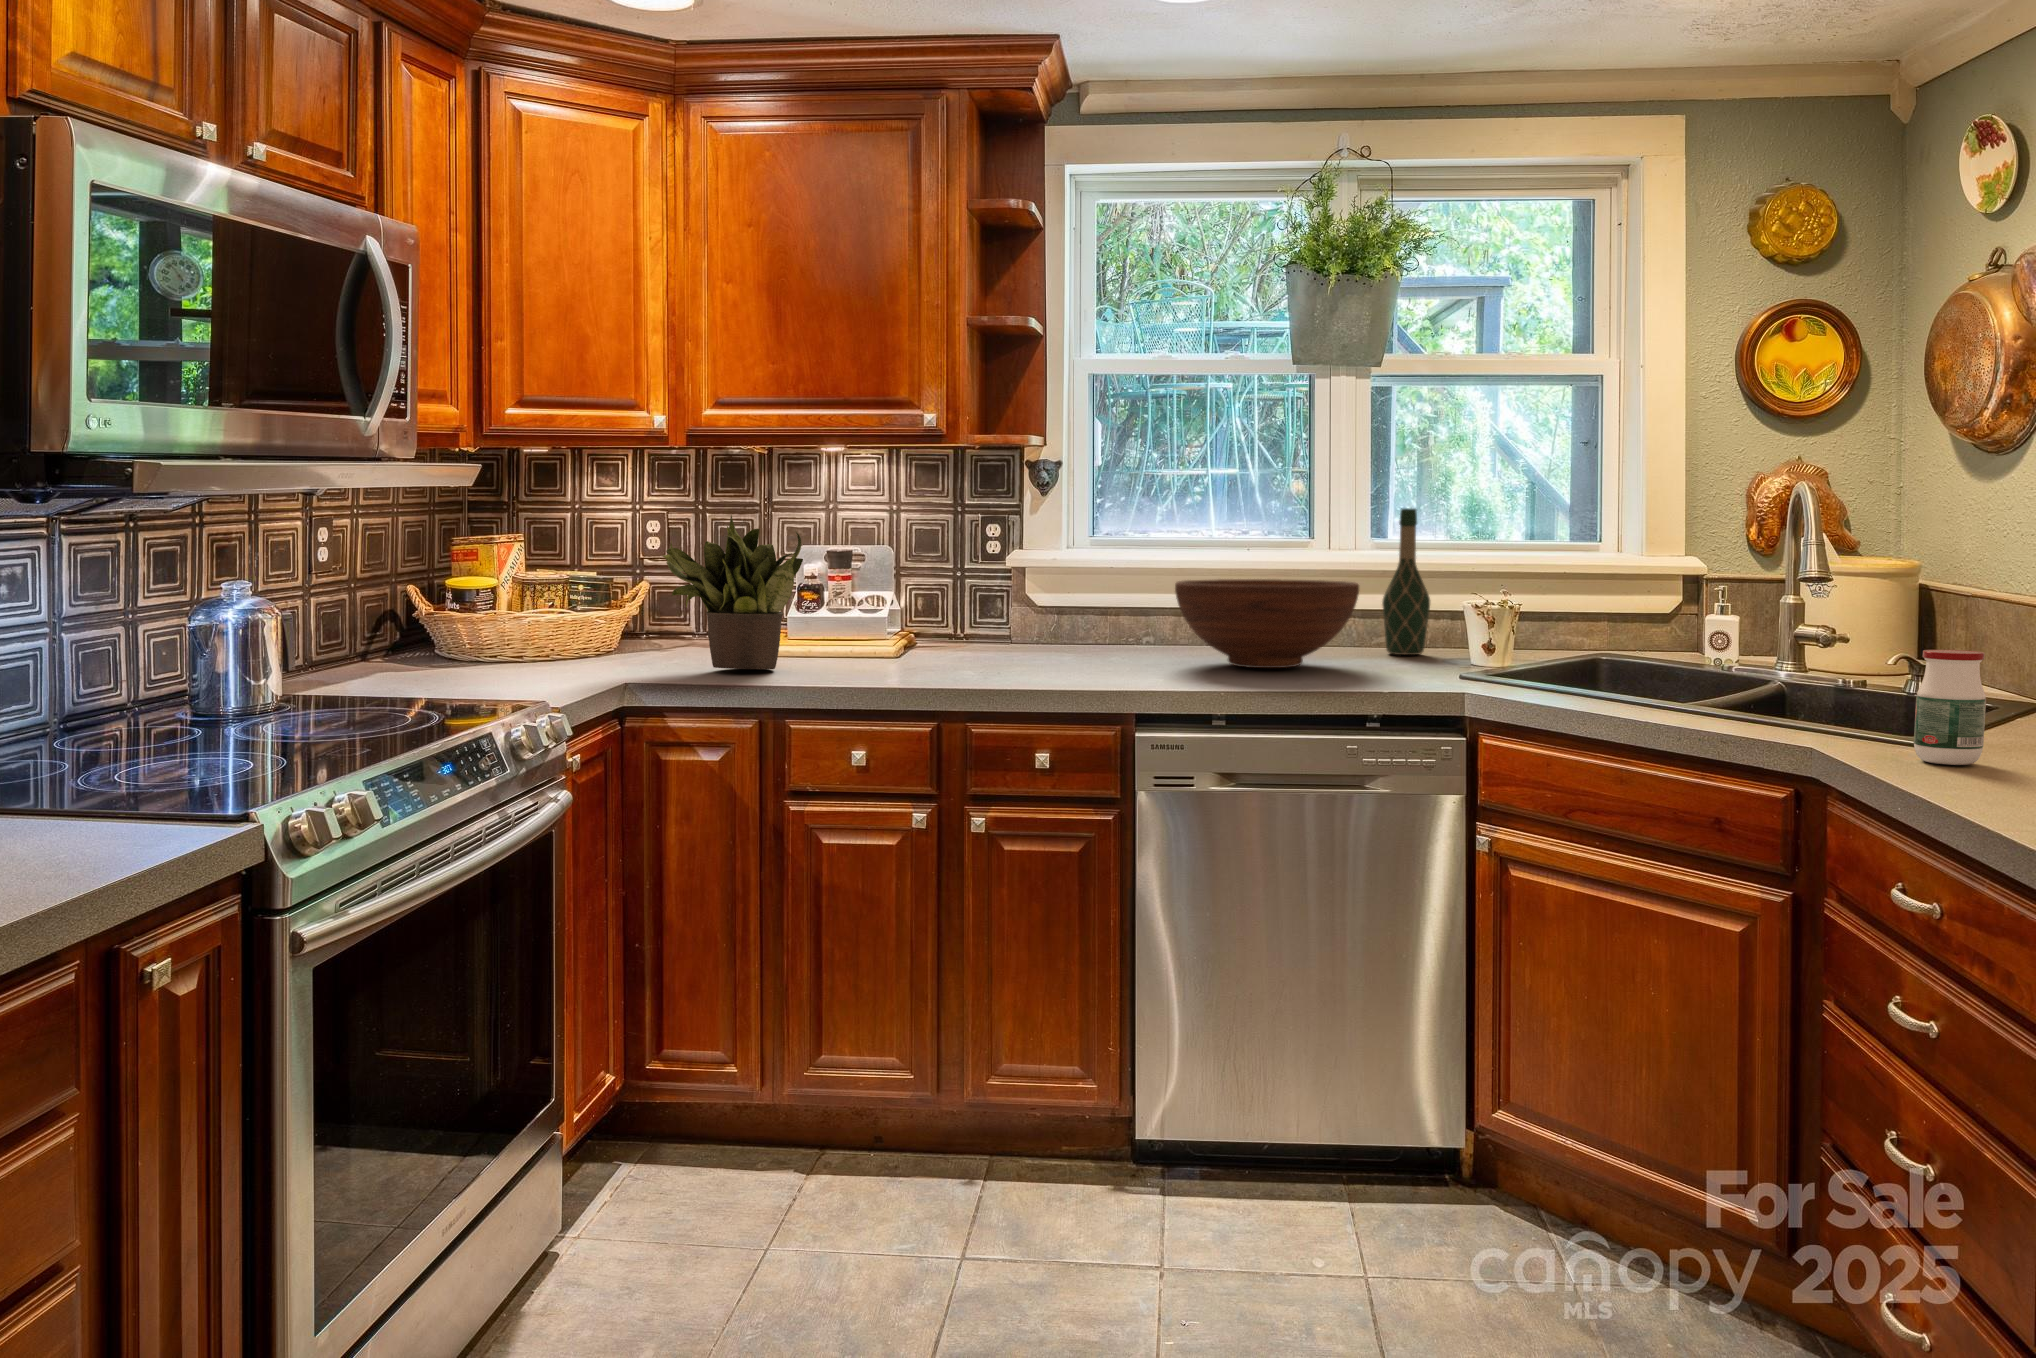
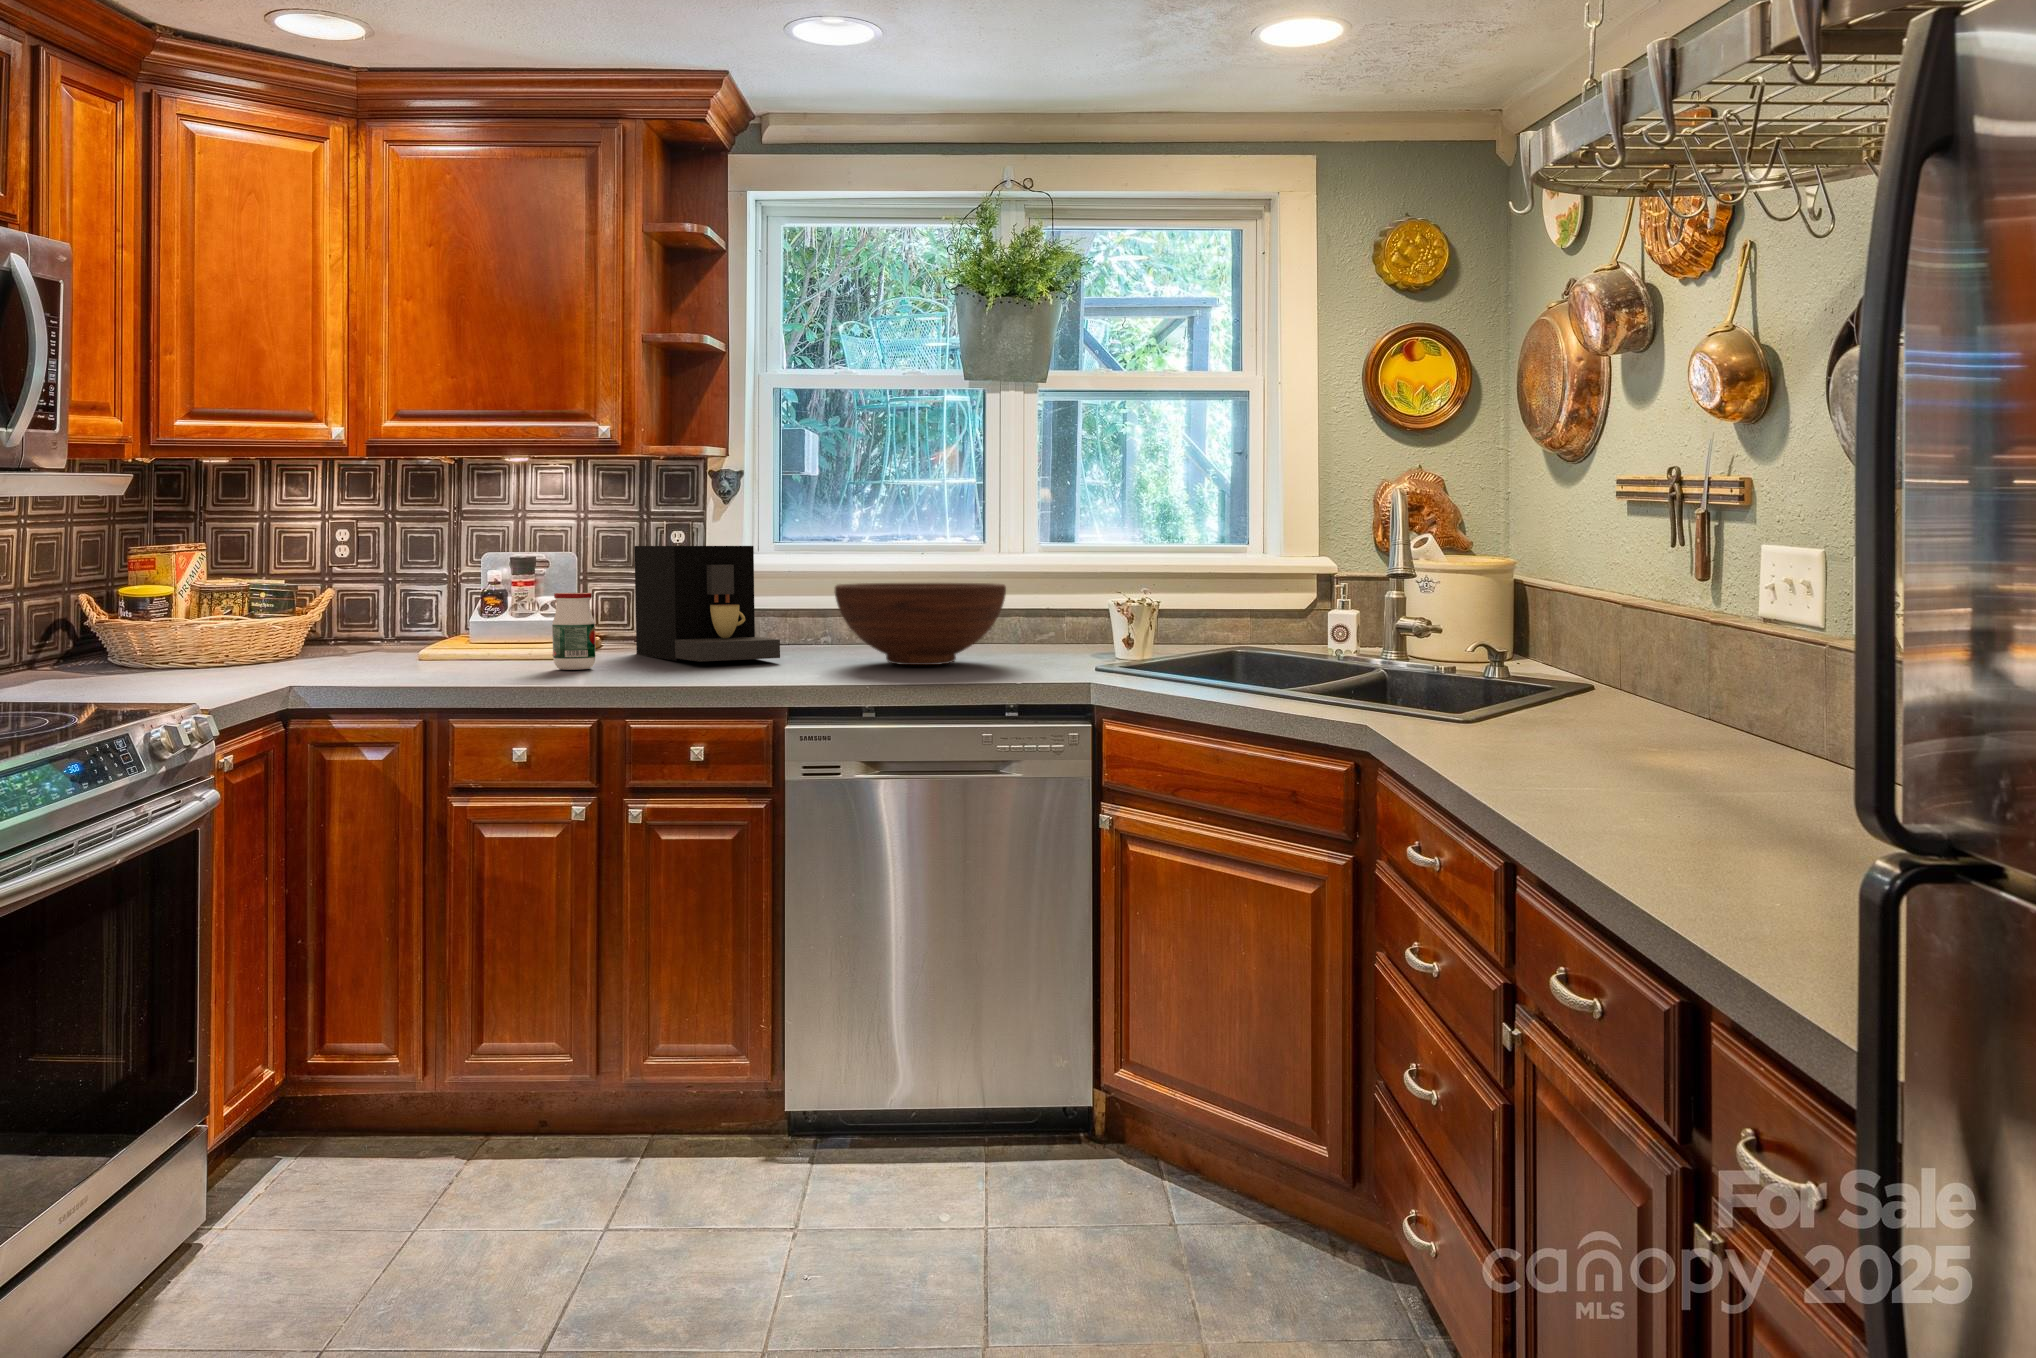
wine bottle: present [1382,508,1430,655] -> none [1043,516,1087,653]
potted plant: present [662,515,803,669] -> none [327,521,467,671]
coffee maker: none [954,539,1114,662] -> present [634,546,780,661]
jar: present [1914,650,1986,765] -> present [552,593,596,670]

